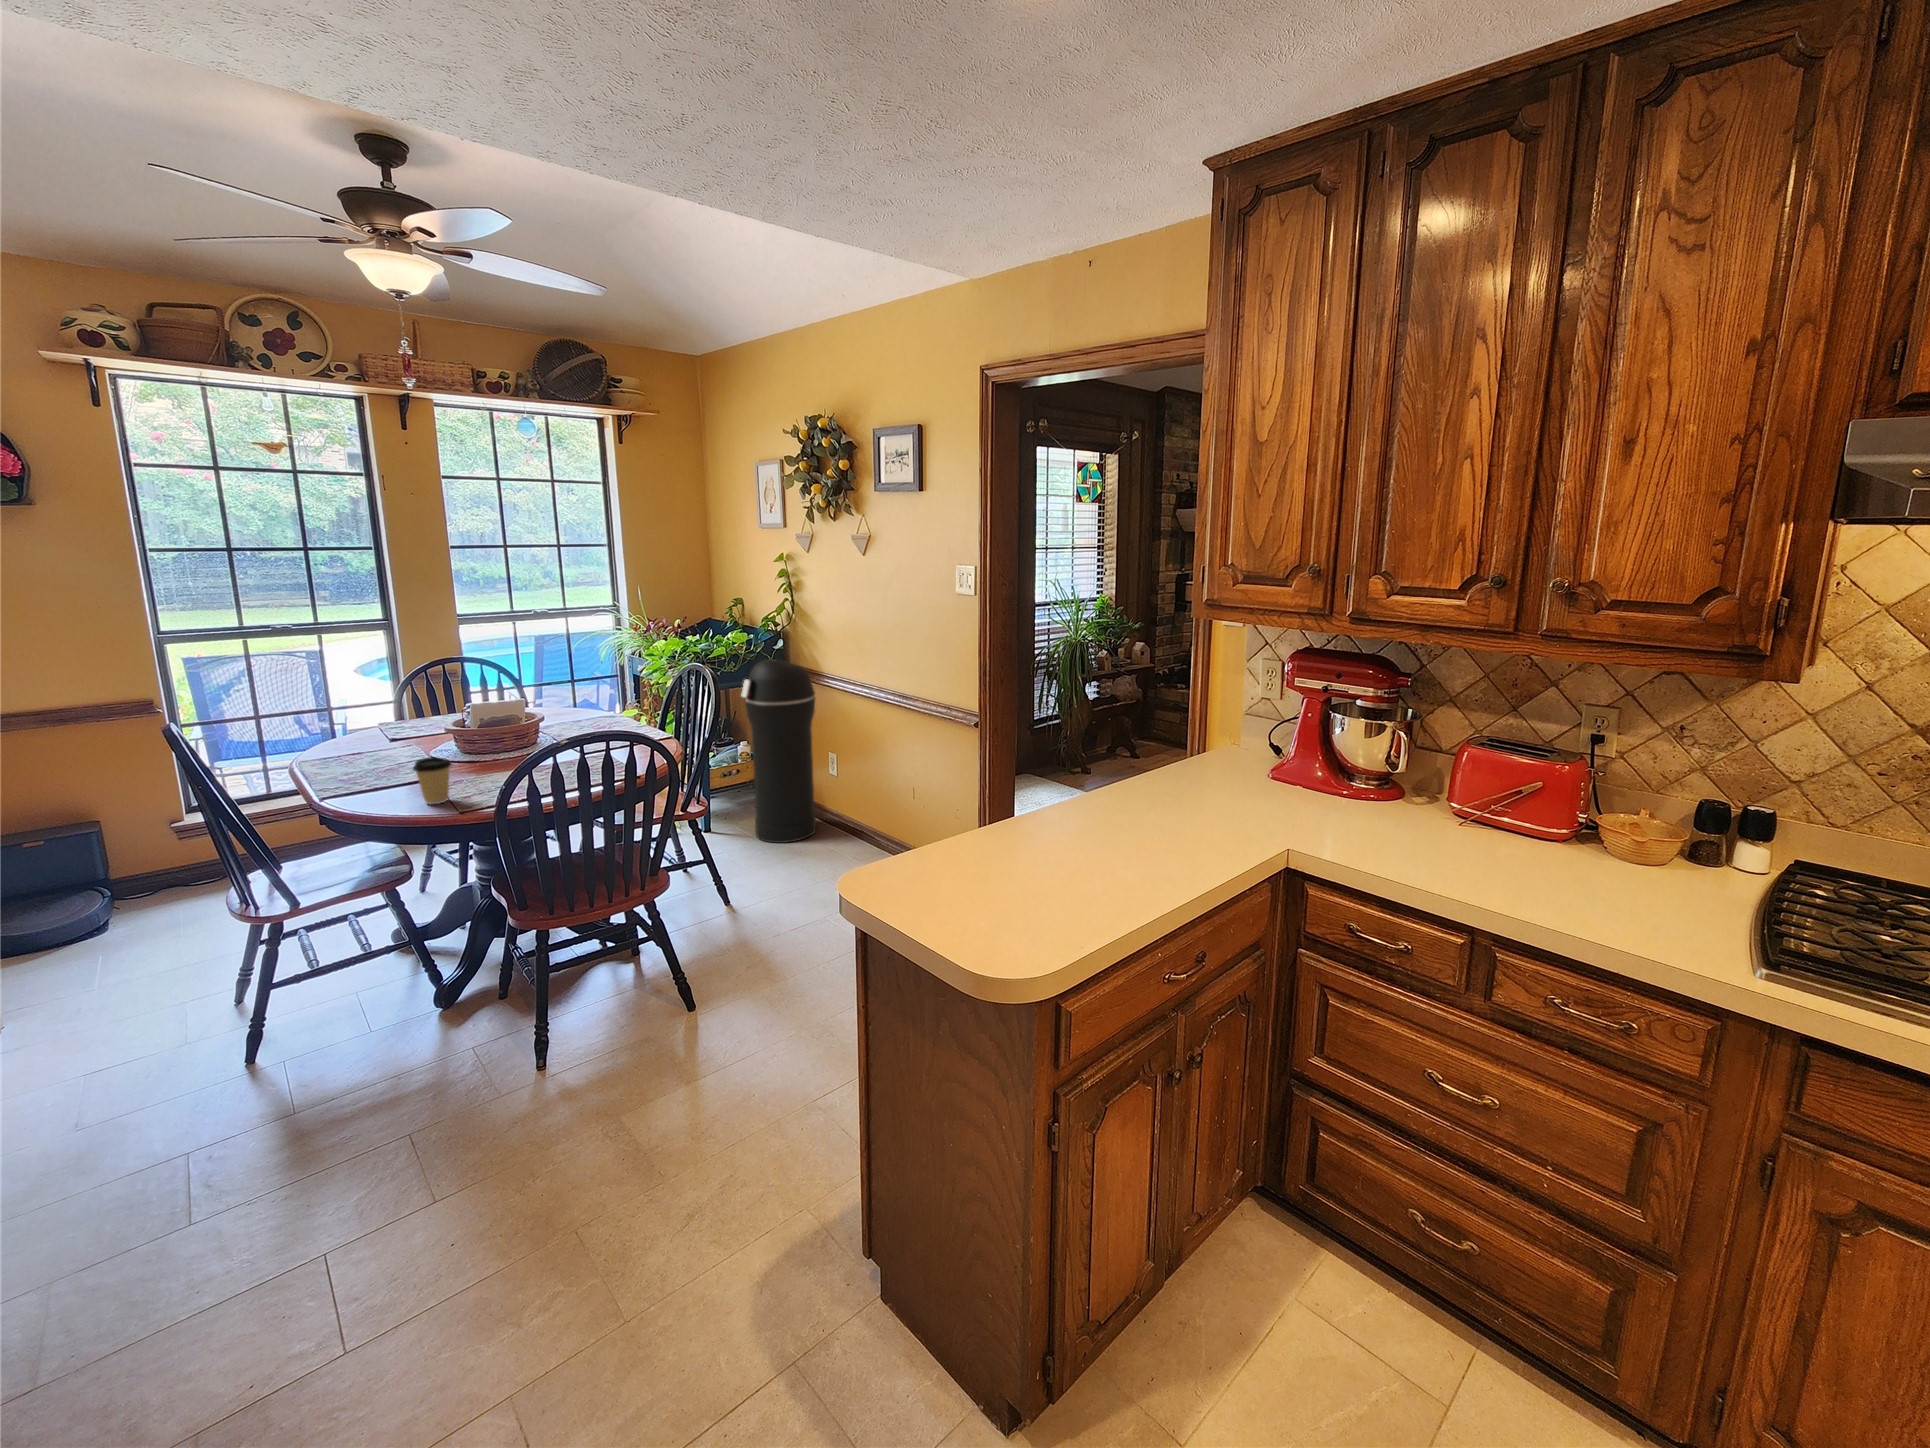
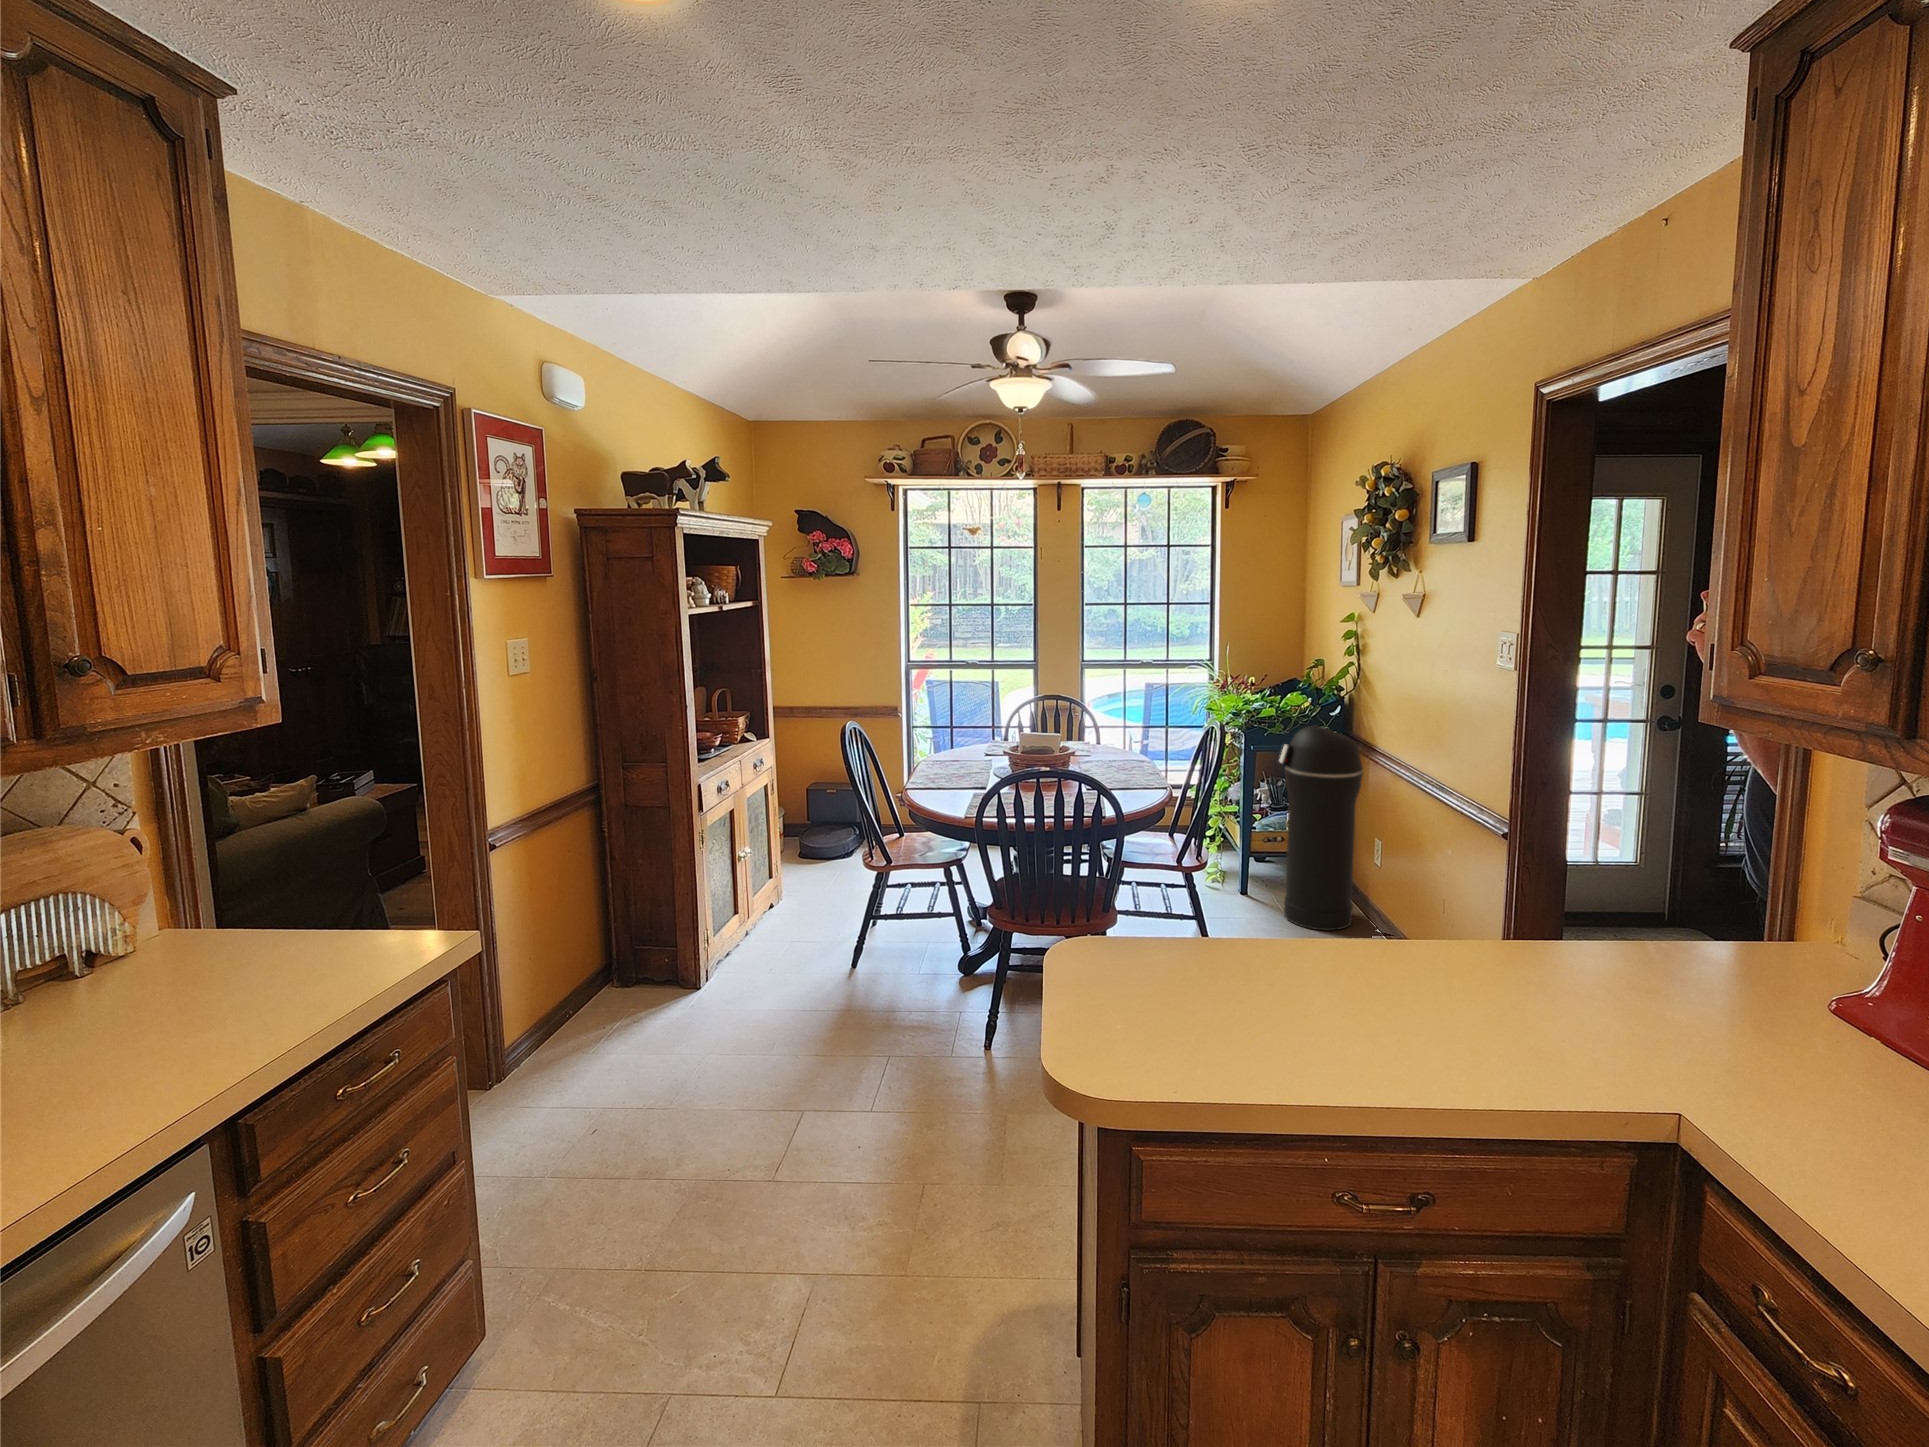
coffee cup: present [413,757,452,804] -> none [936,769,962,807]

